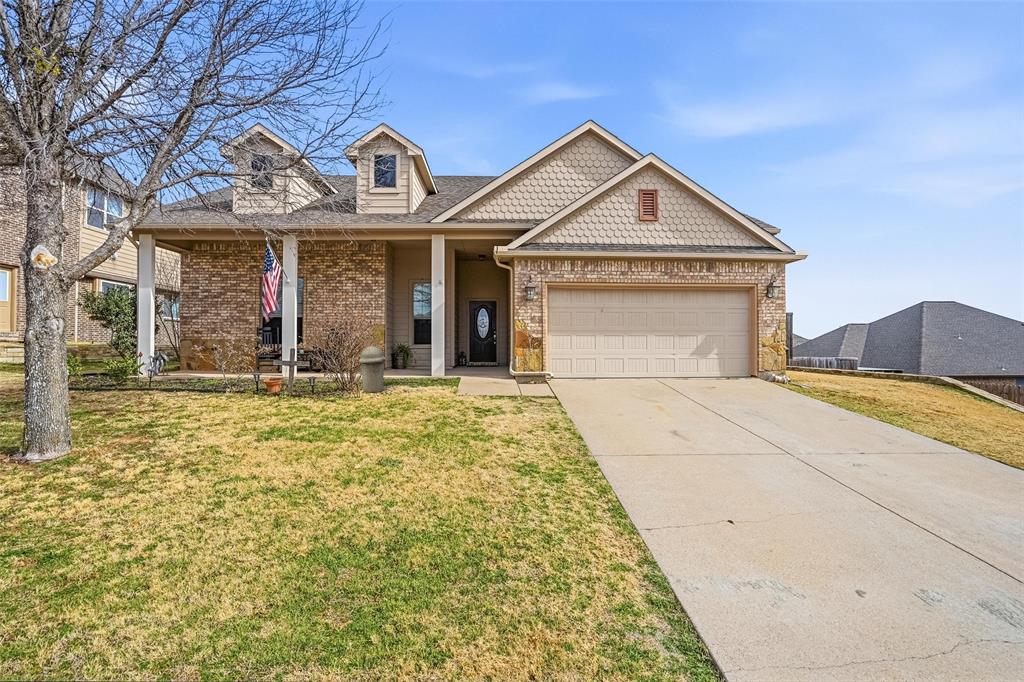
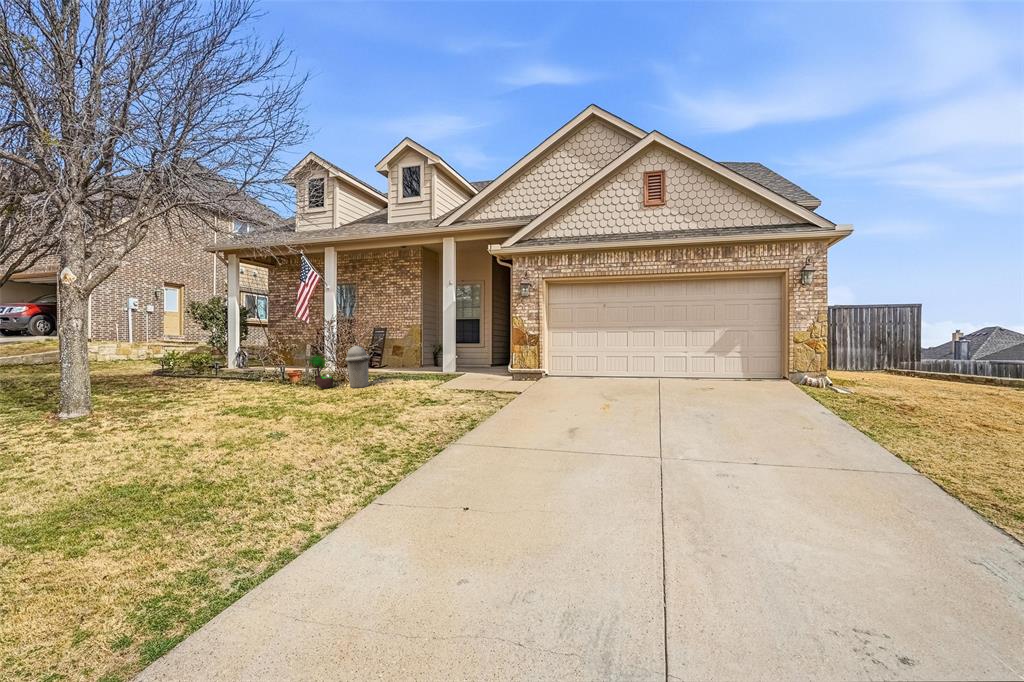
potted tree: none [316,352,345,394] -> present [309,354,333,388]

